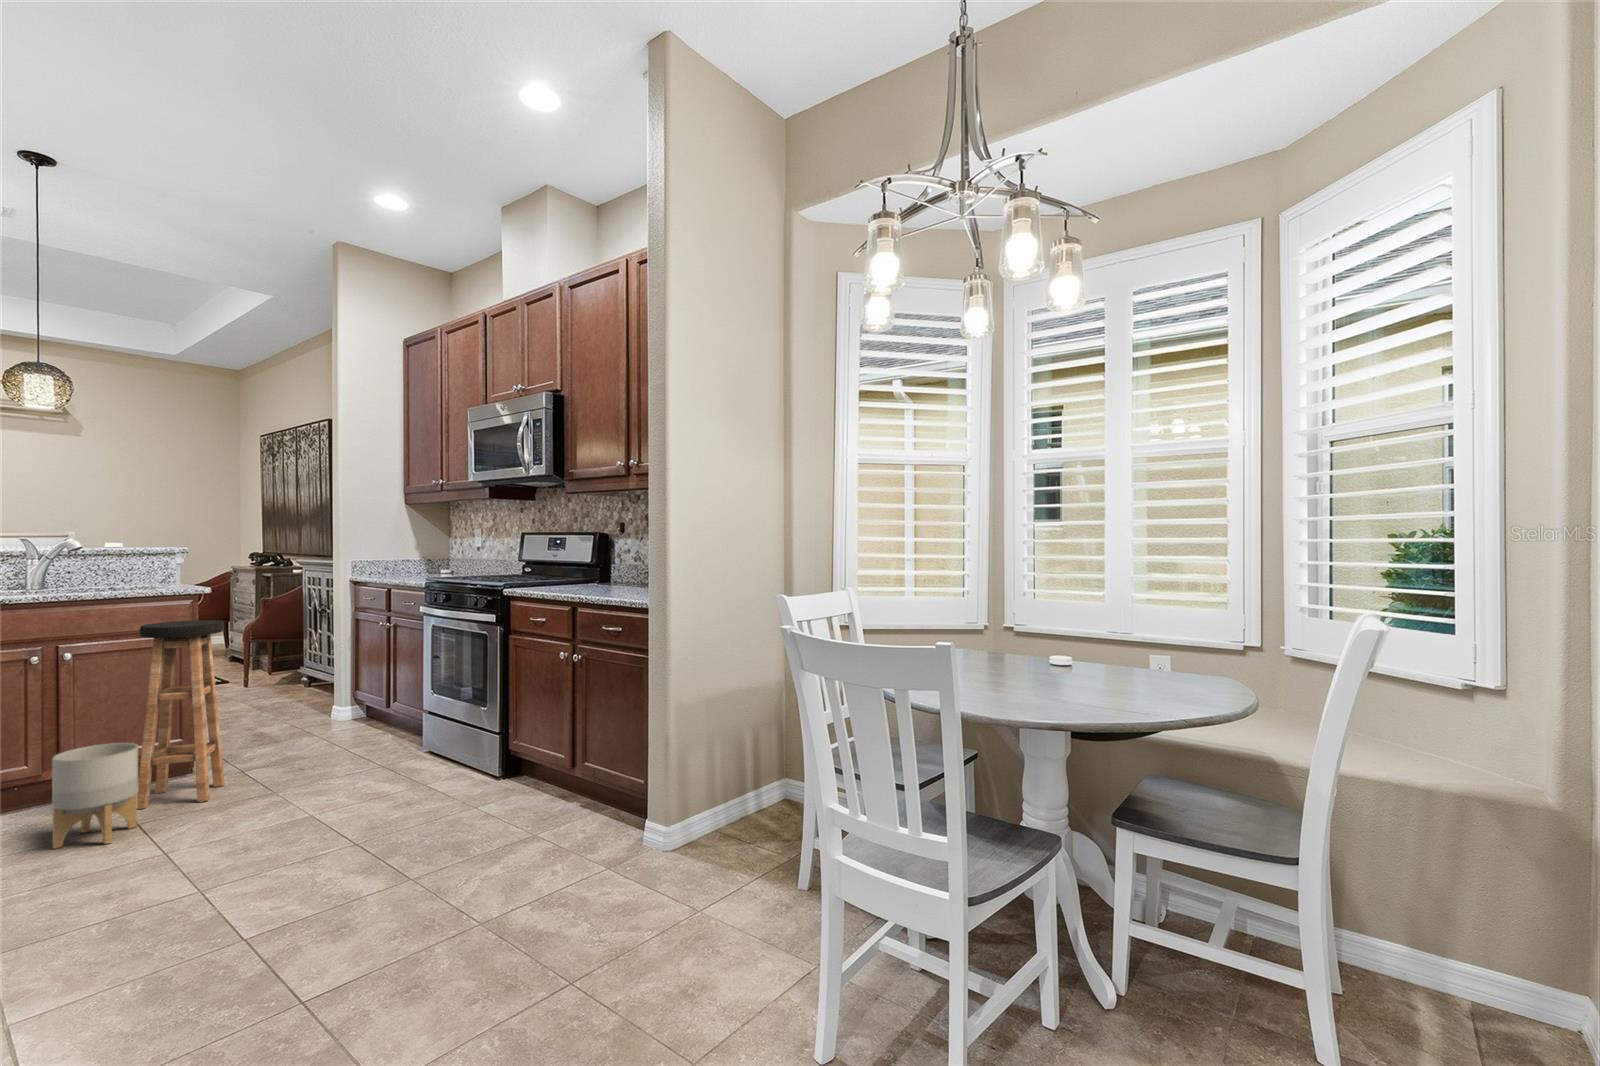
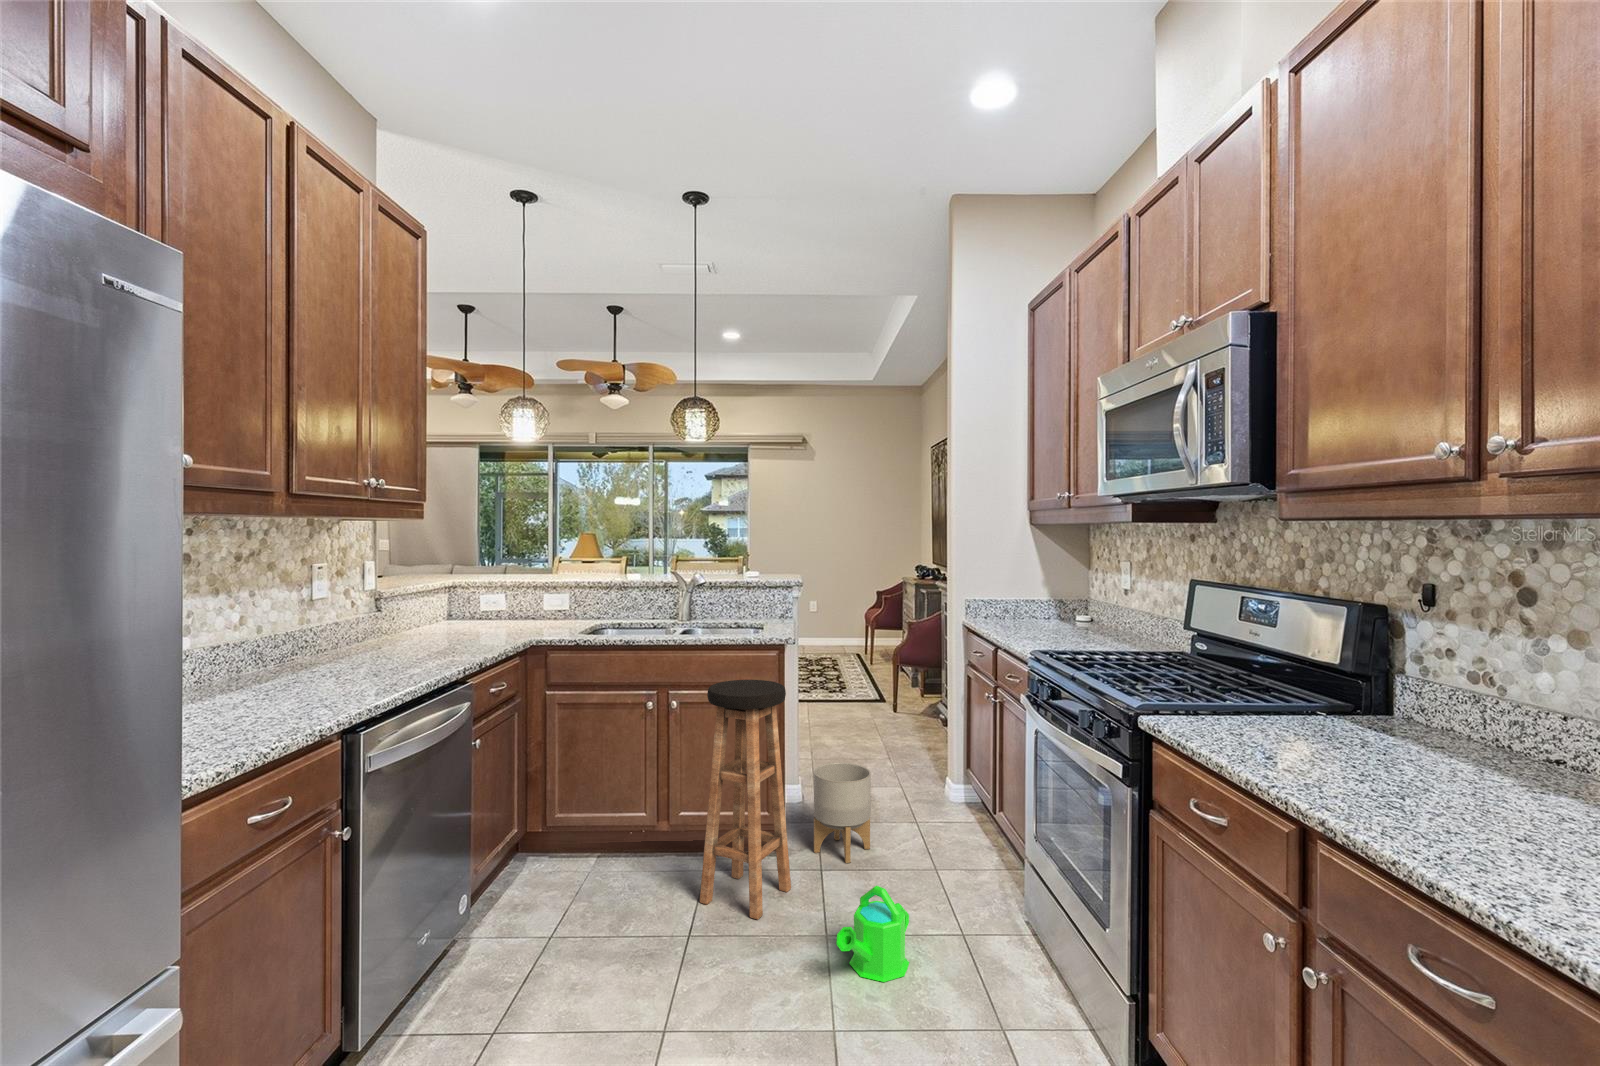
watering can: none [302,737,352,797] -> present [836,886,909,982]
planter: present [52,743,138,849] -> present [814,763,871,863]

